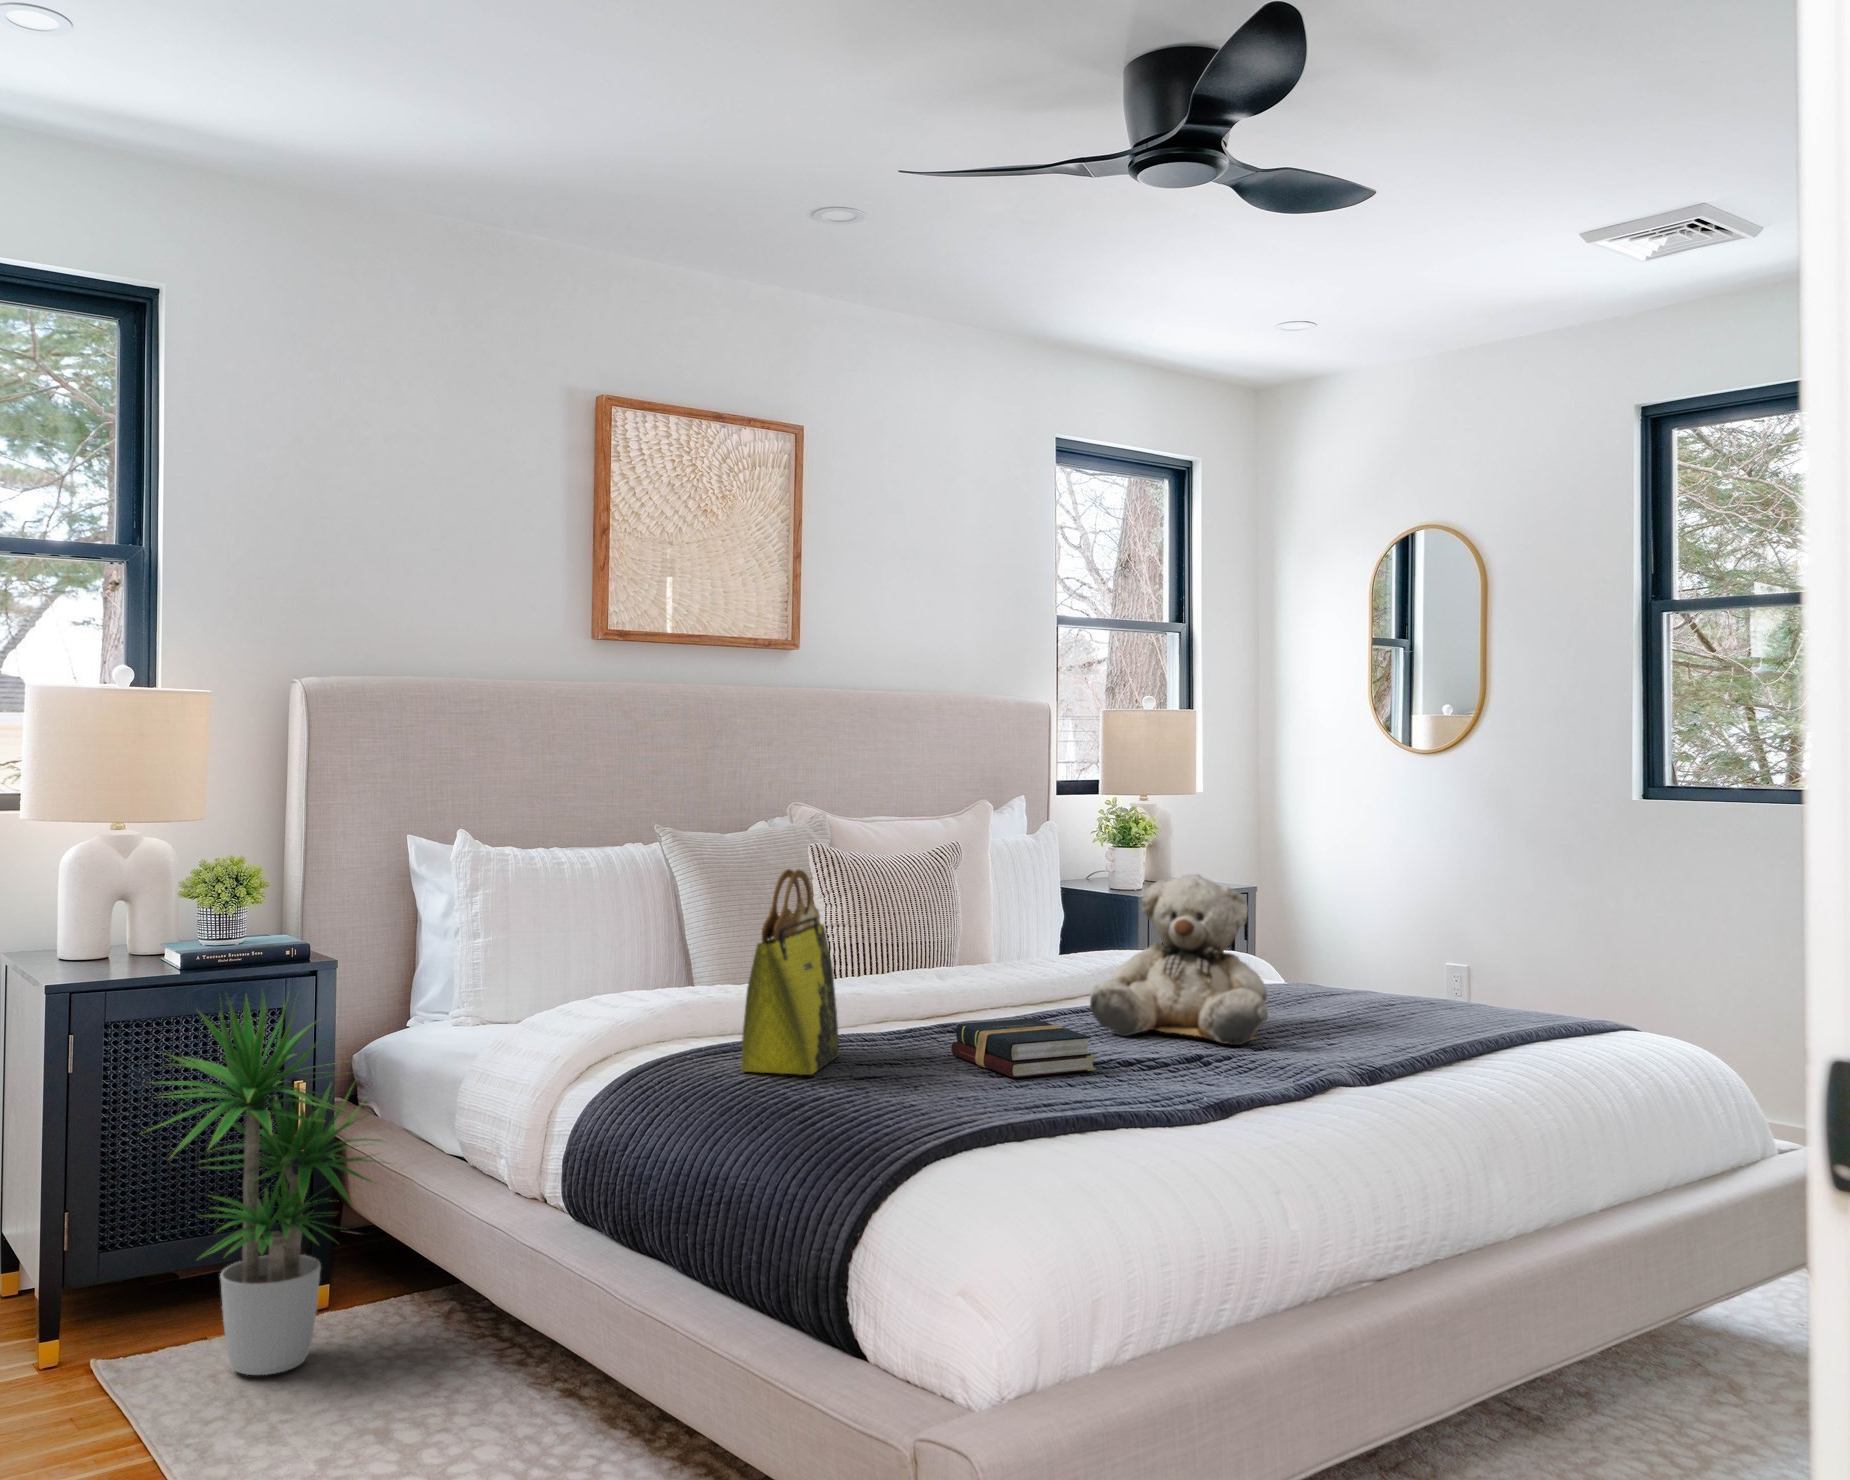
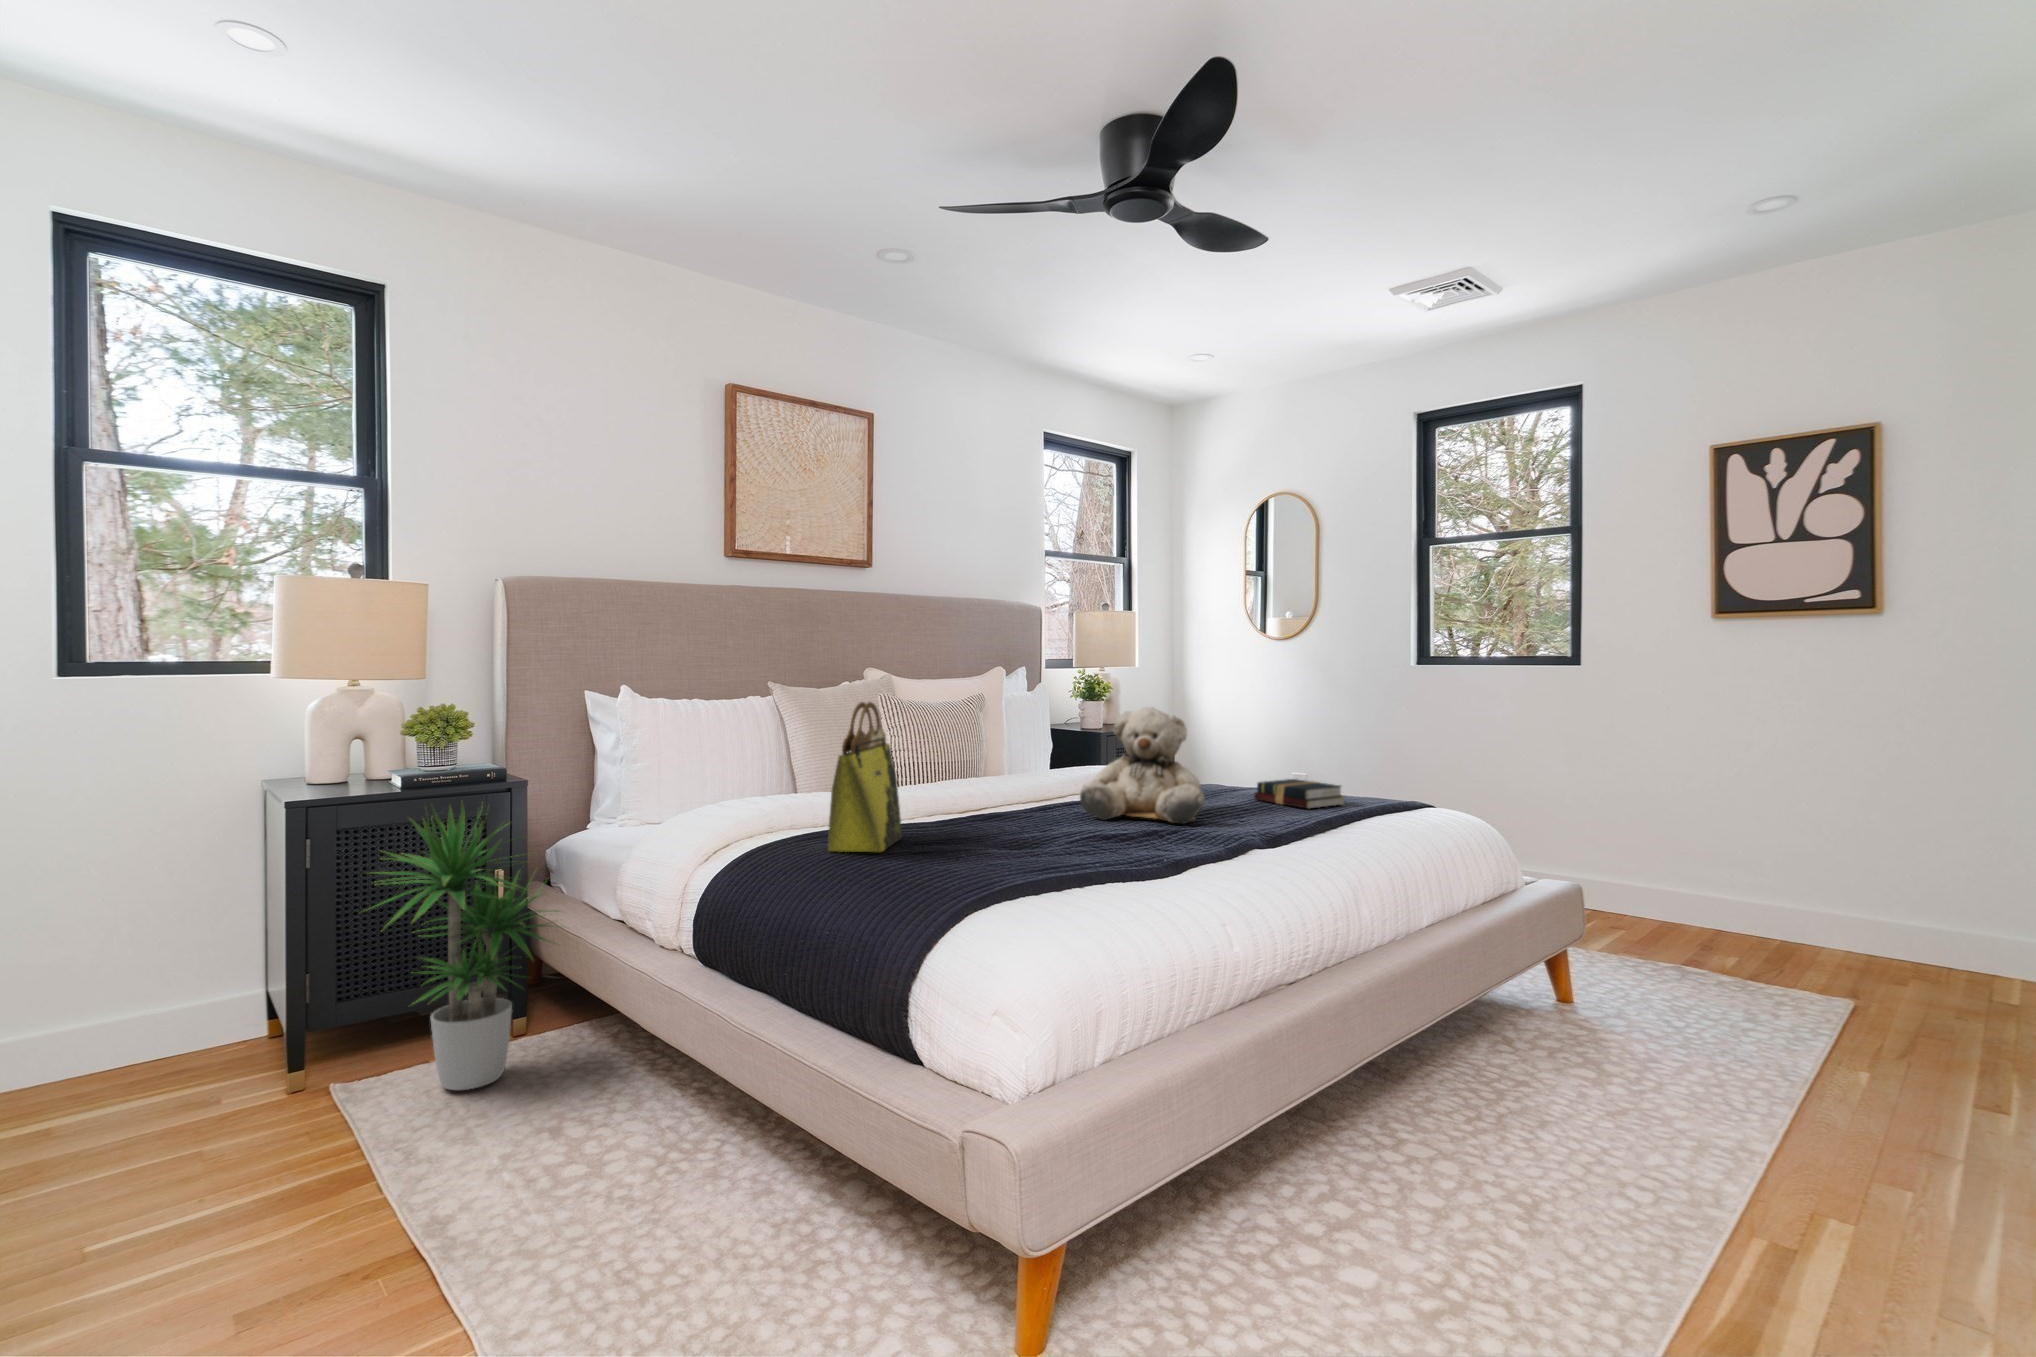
hardback book: present [951,1018,1096,1078] -> present [1254,779,1344,809]

